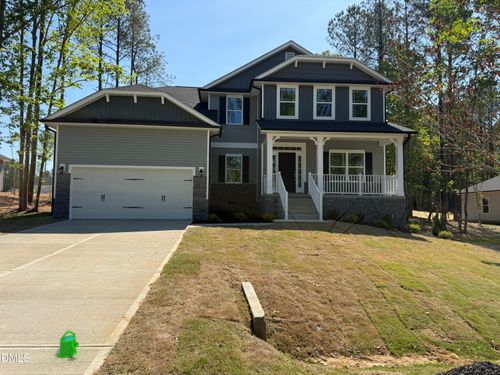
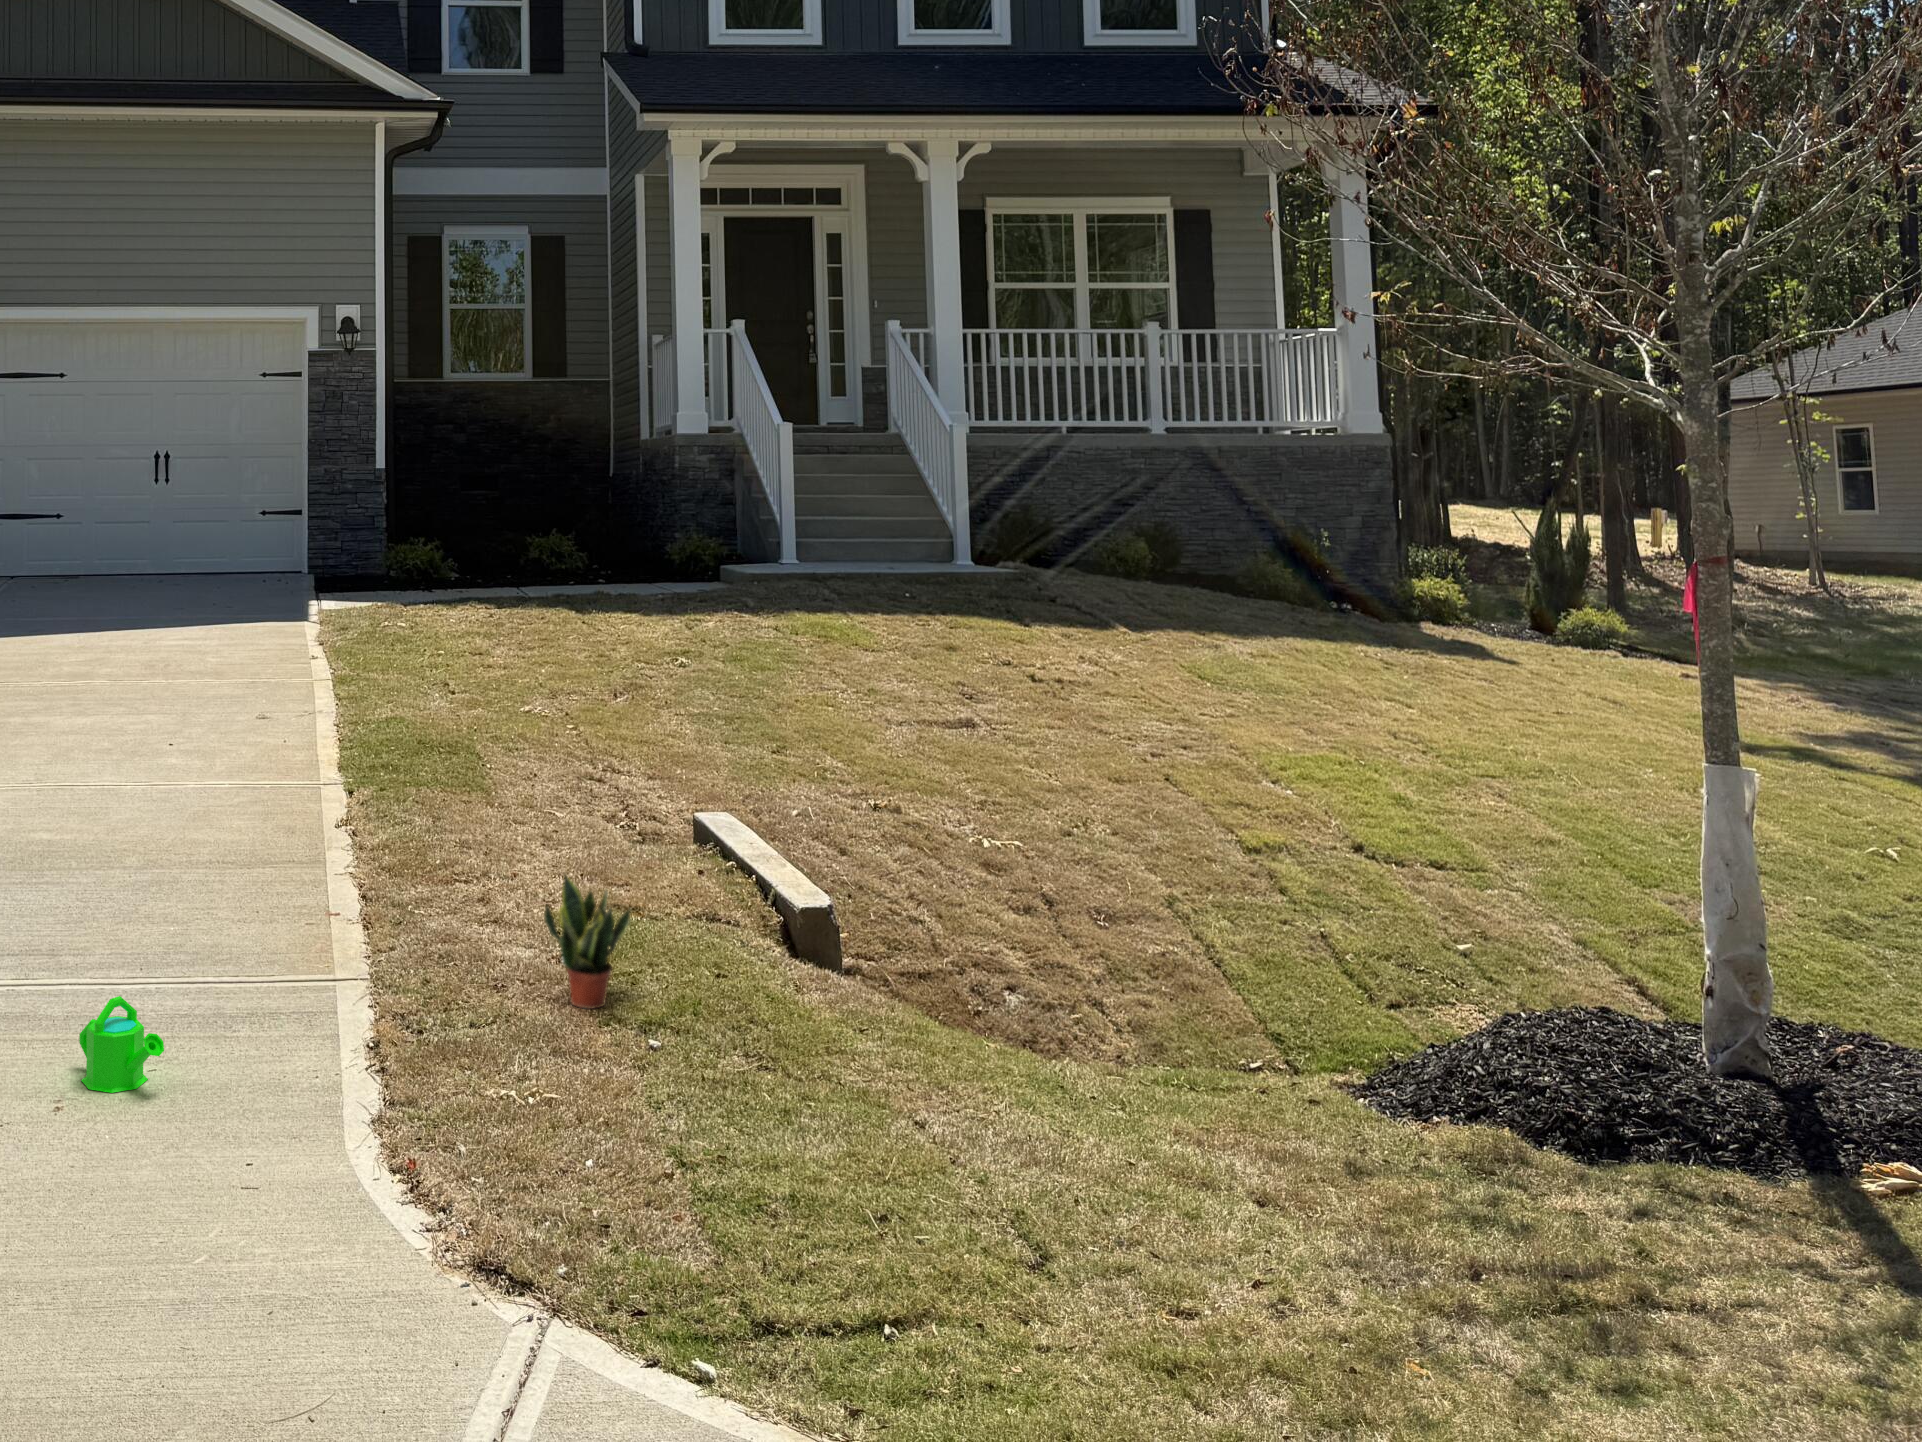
potted plant: none [197,295,220,330] -> present [544,873,630,1009]

